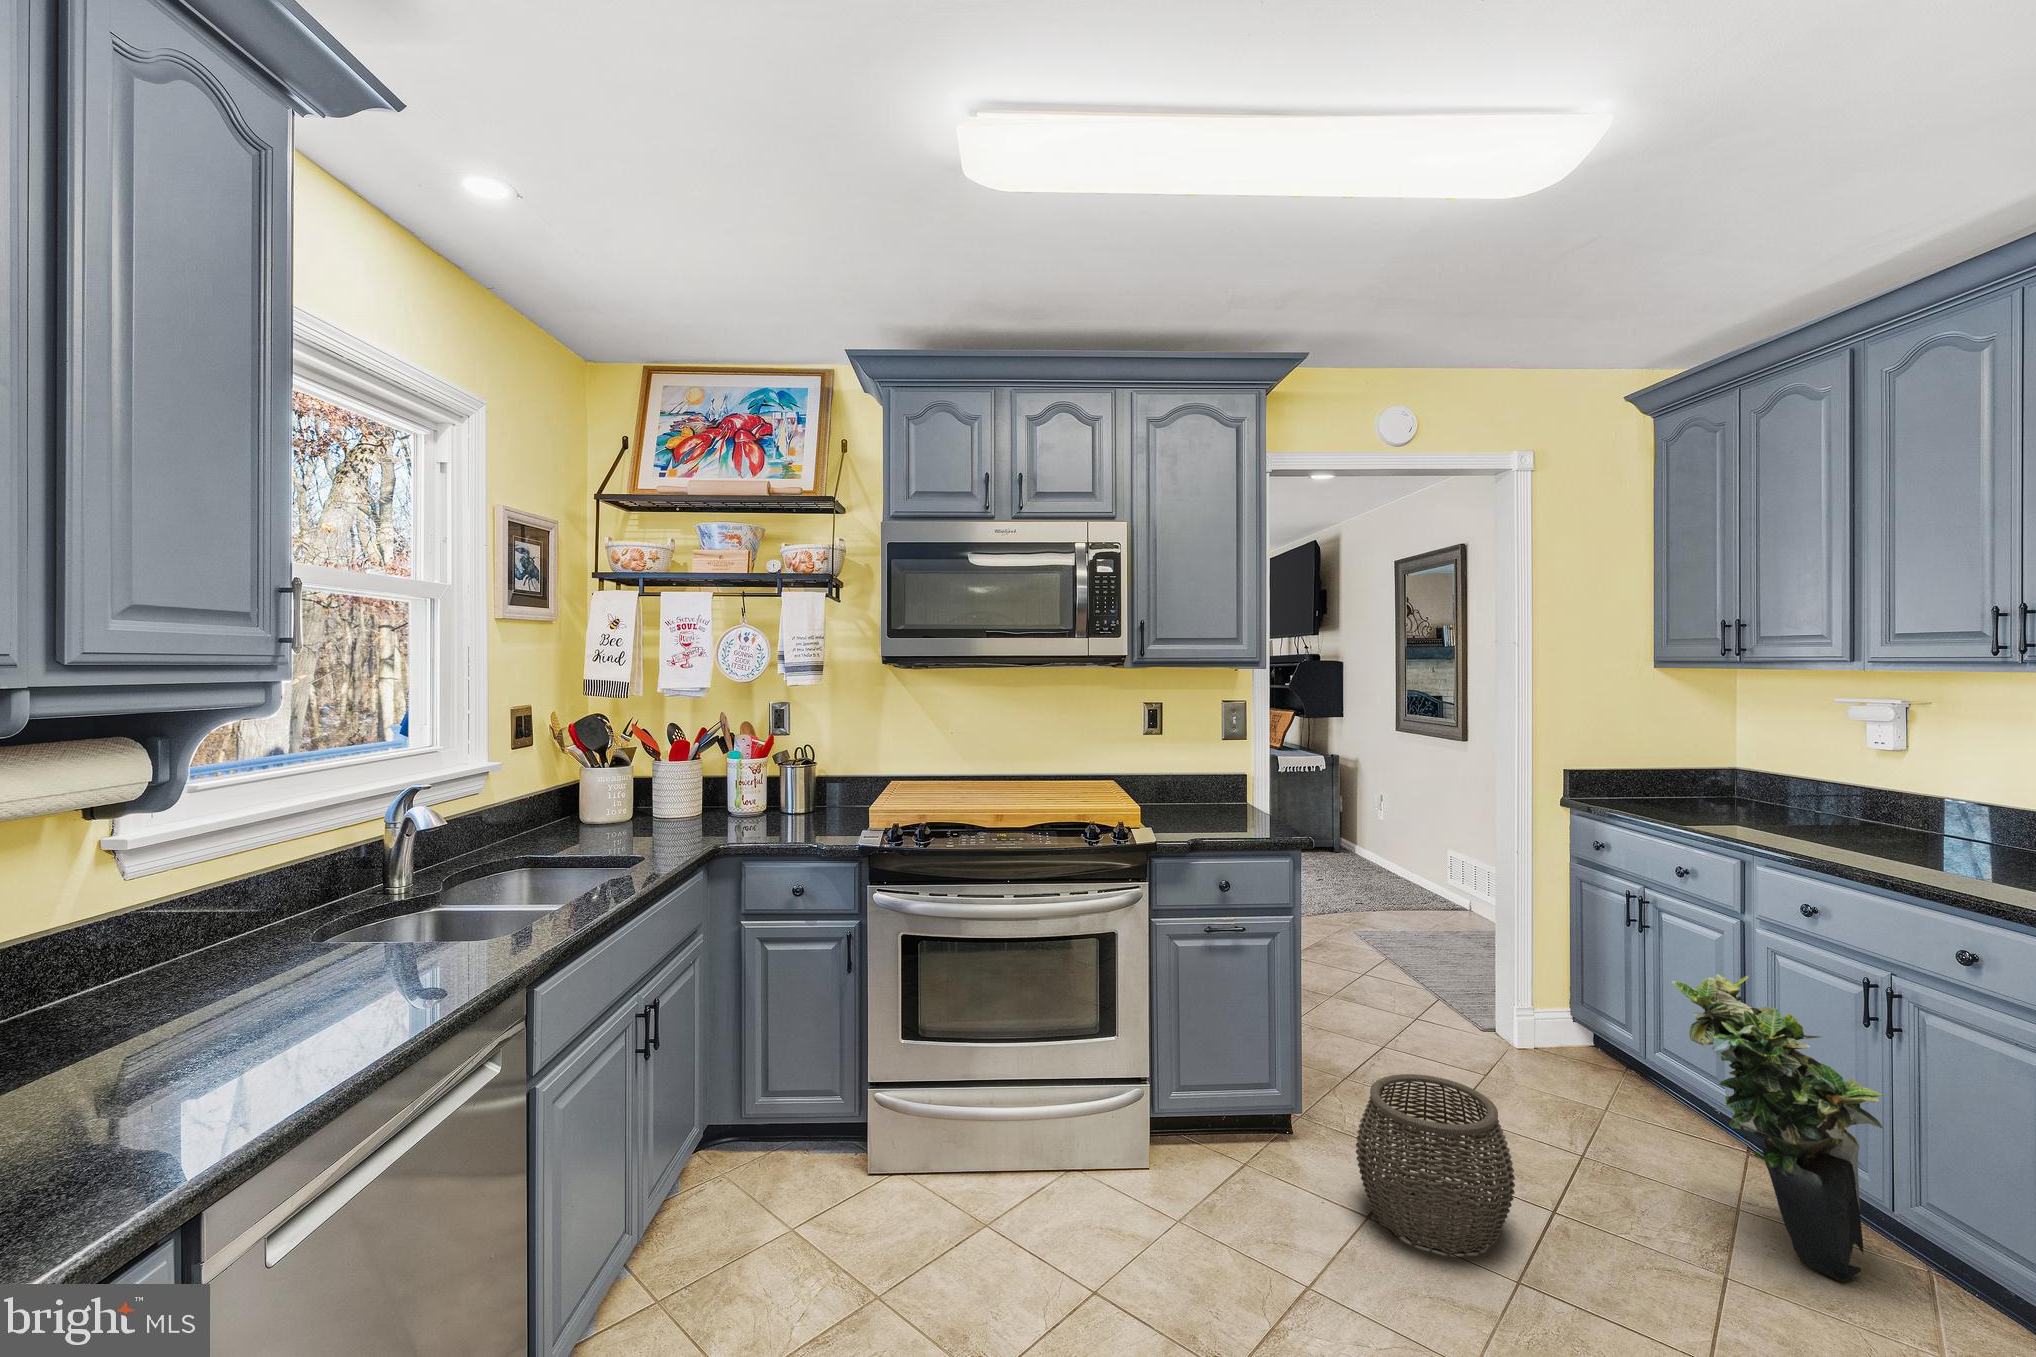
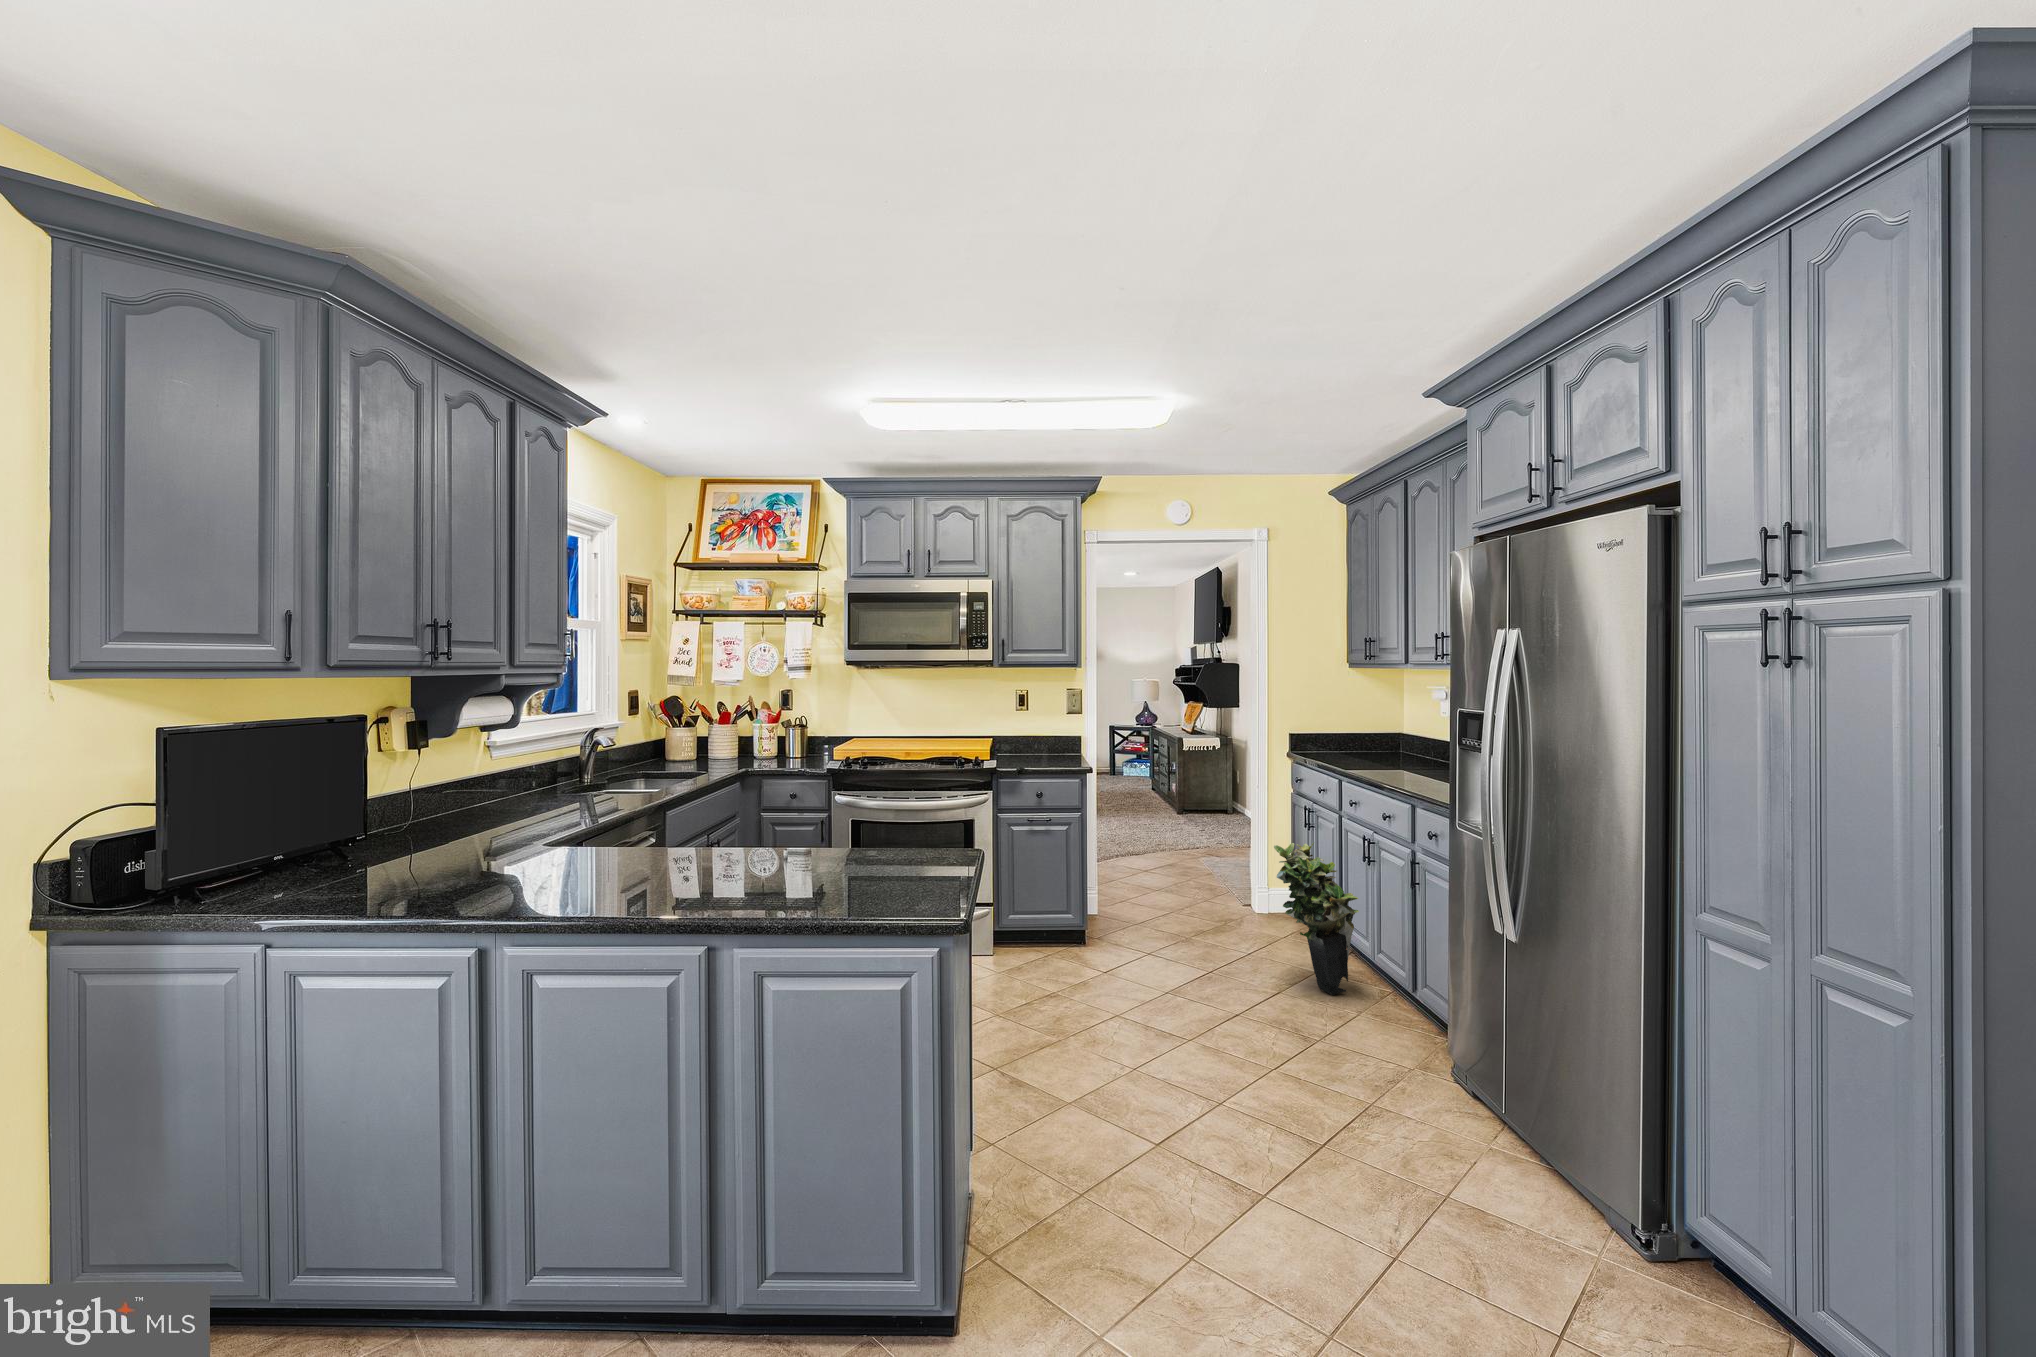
woven basket: present [1356,1074,1515,1255] -> none [1097,900,1177,984]

